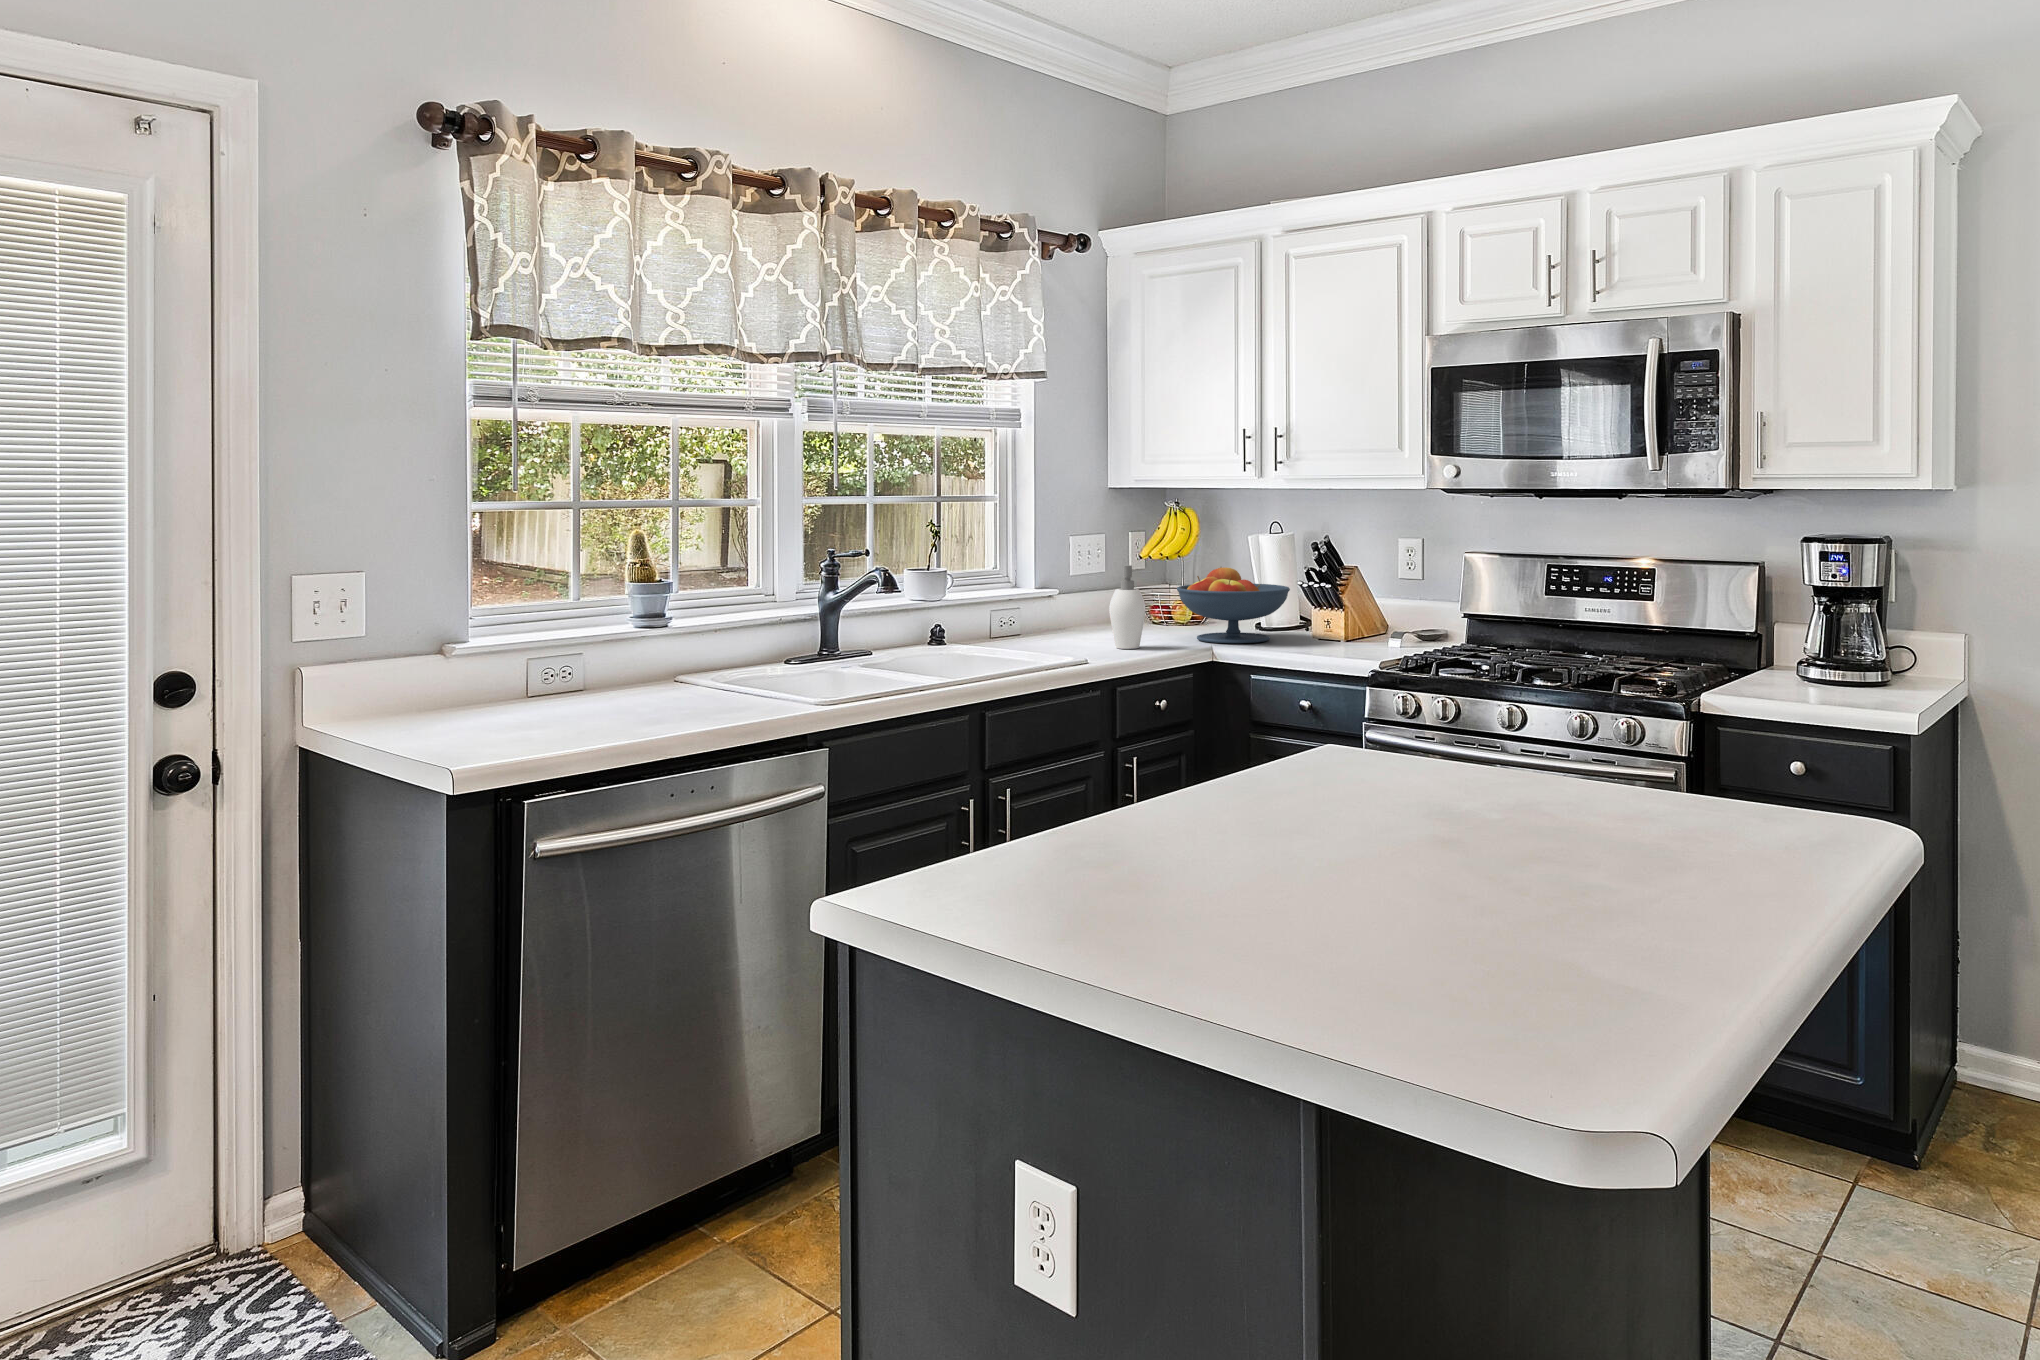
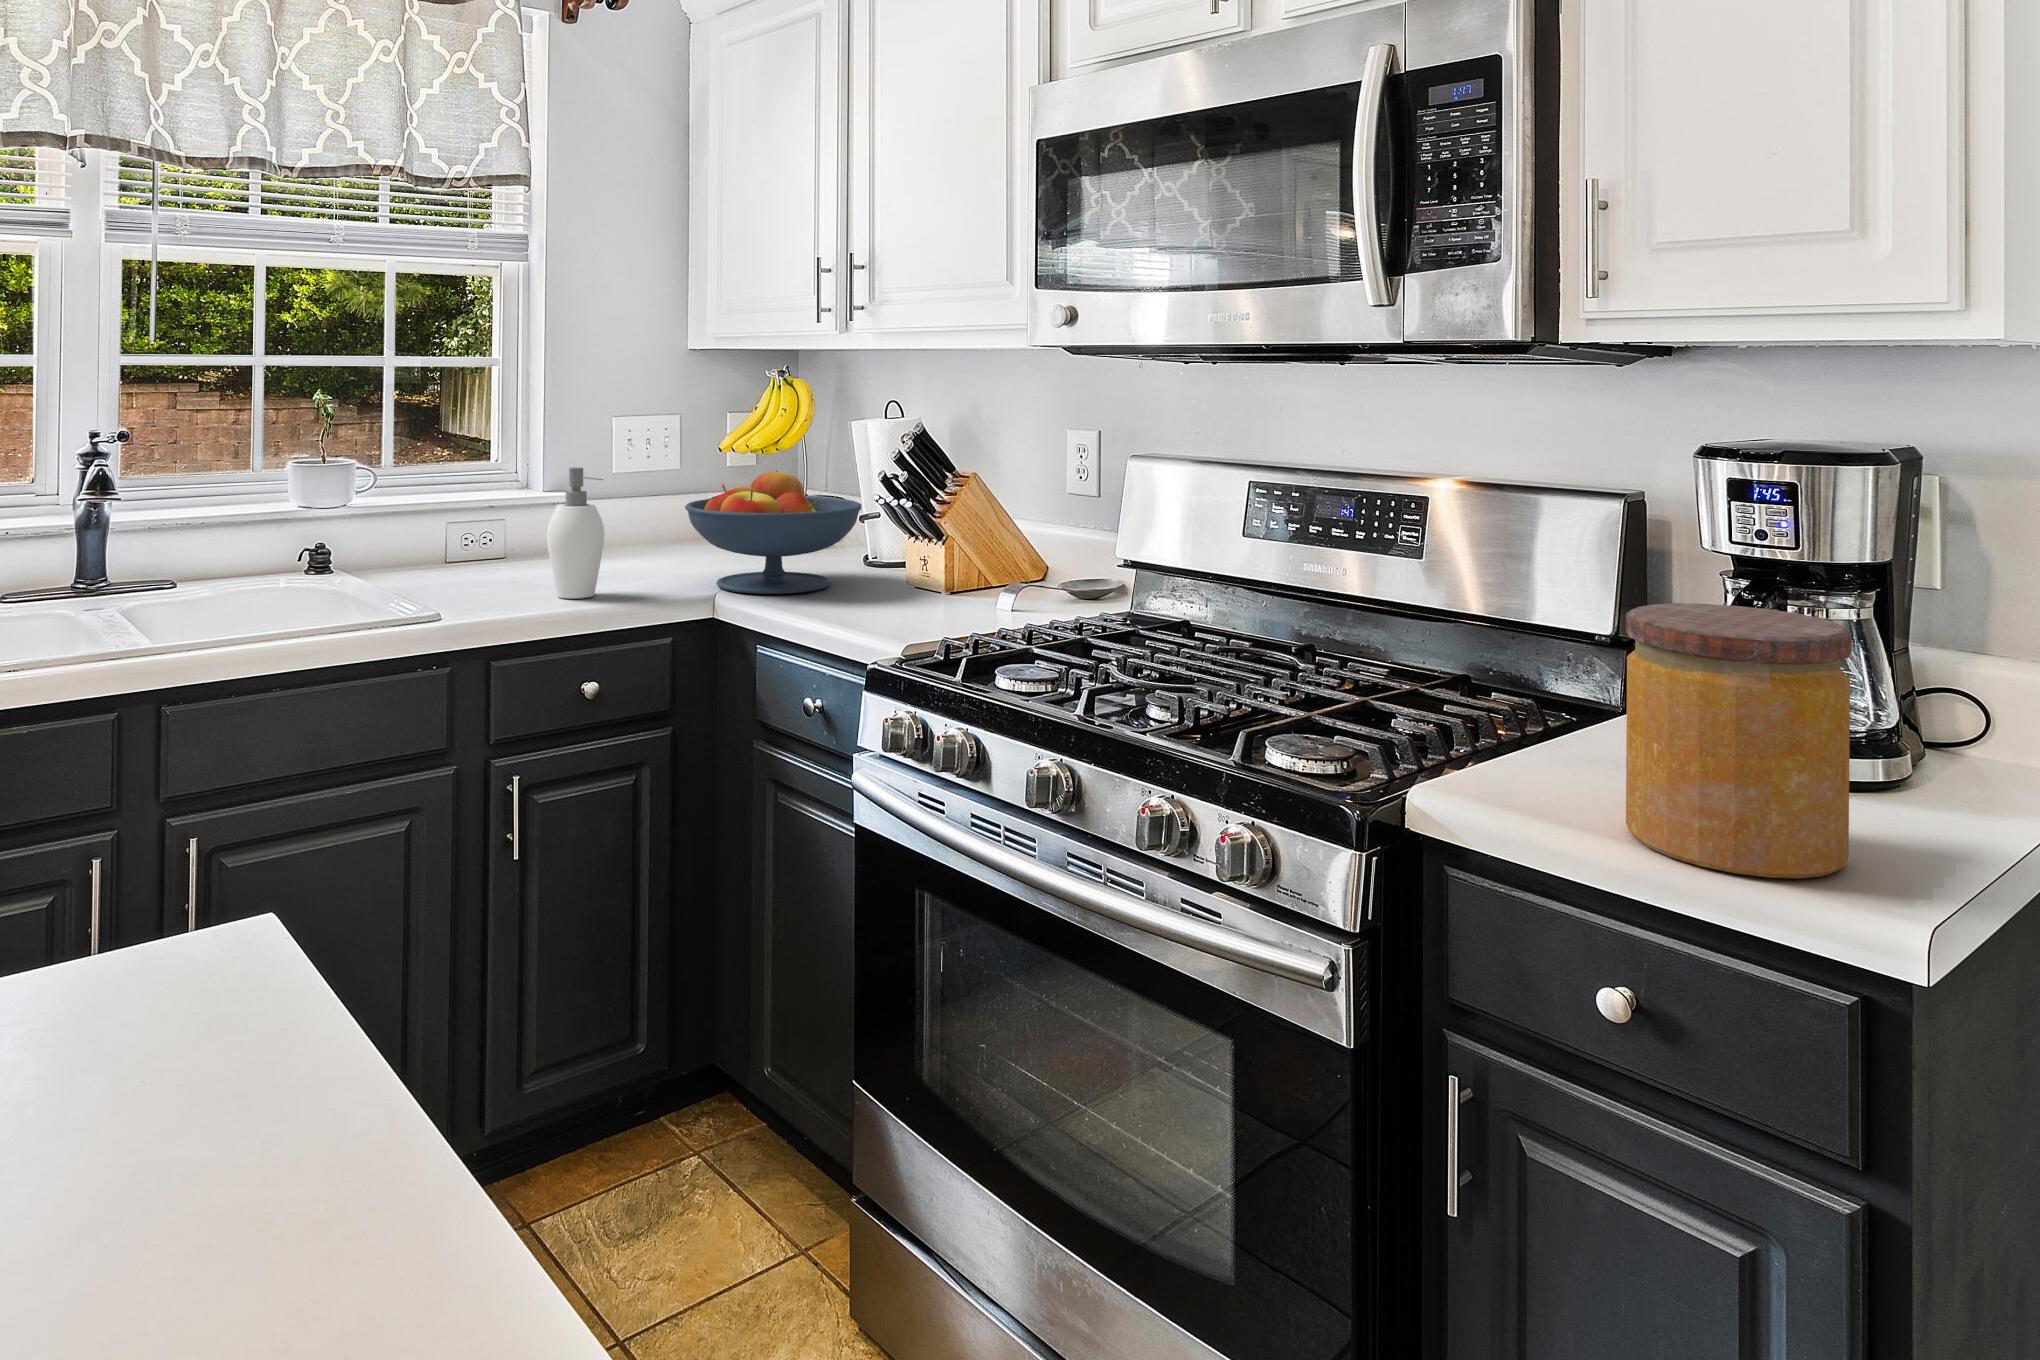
jar: none [1793,604,1881,708] -> present [1626,603,1852,878]

